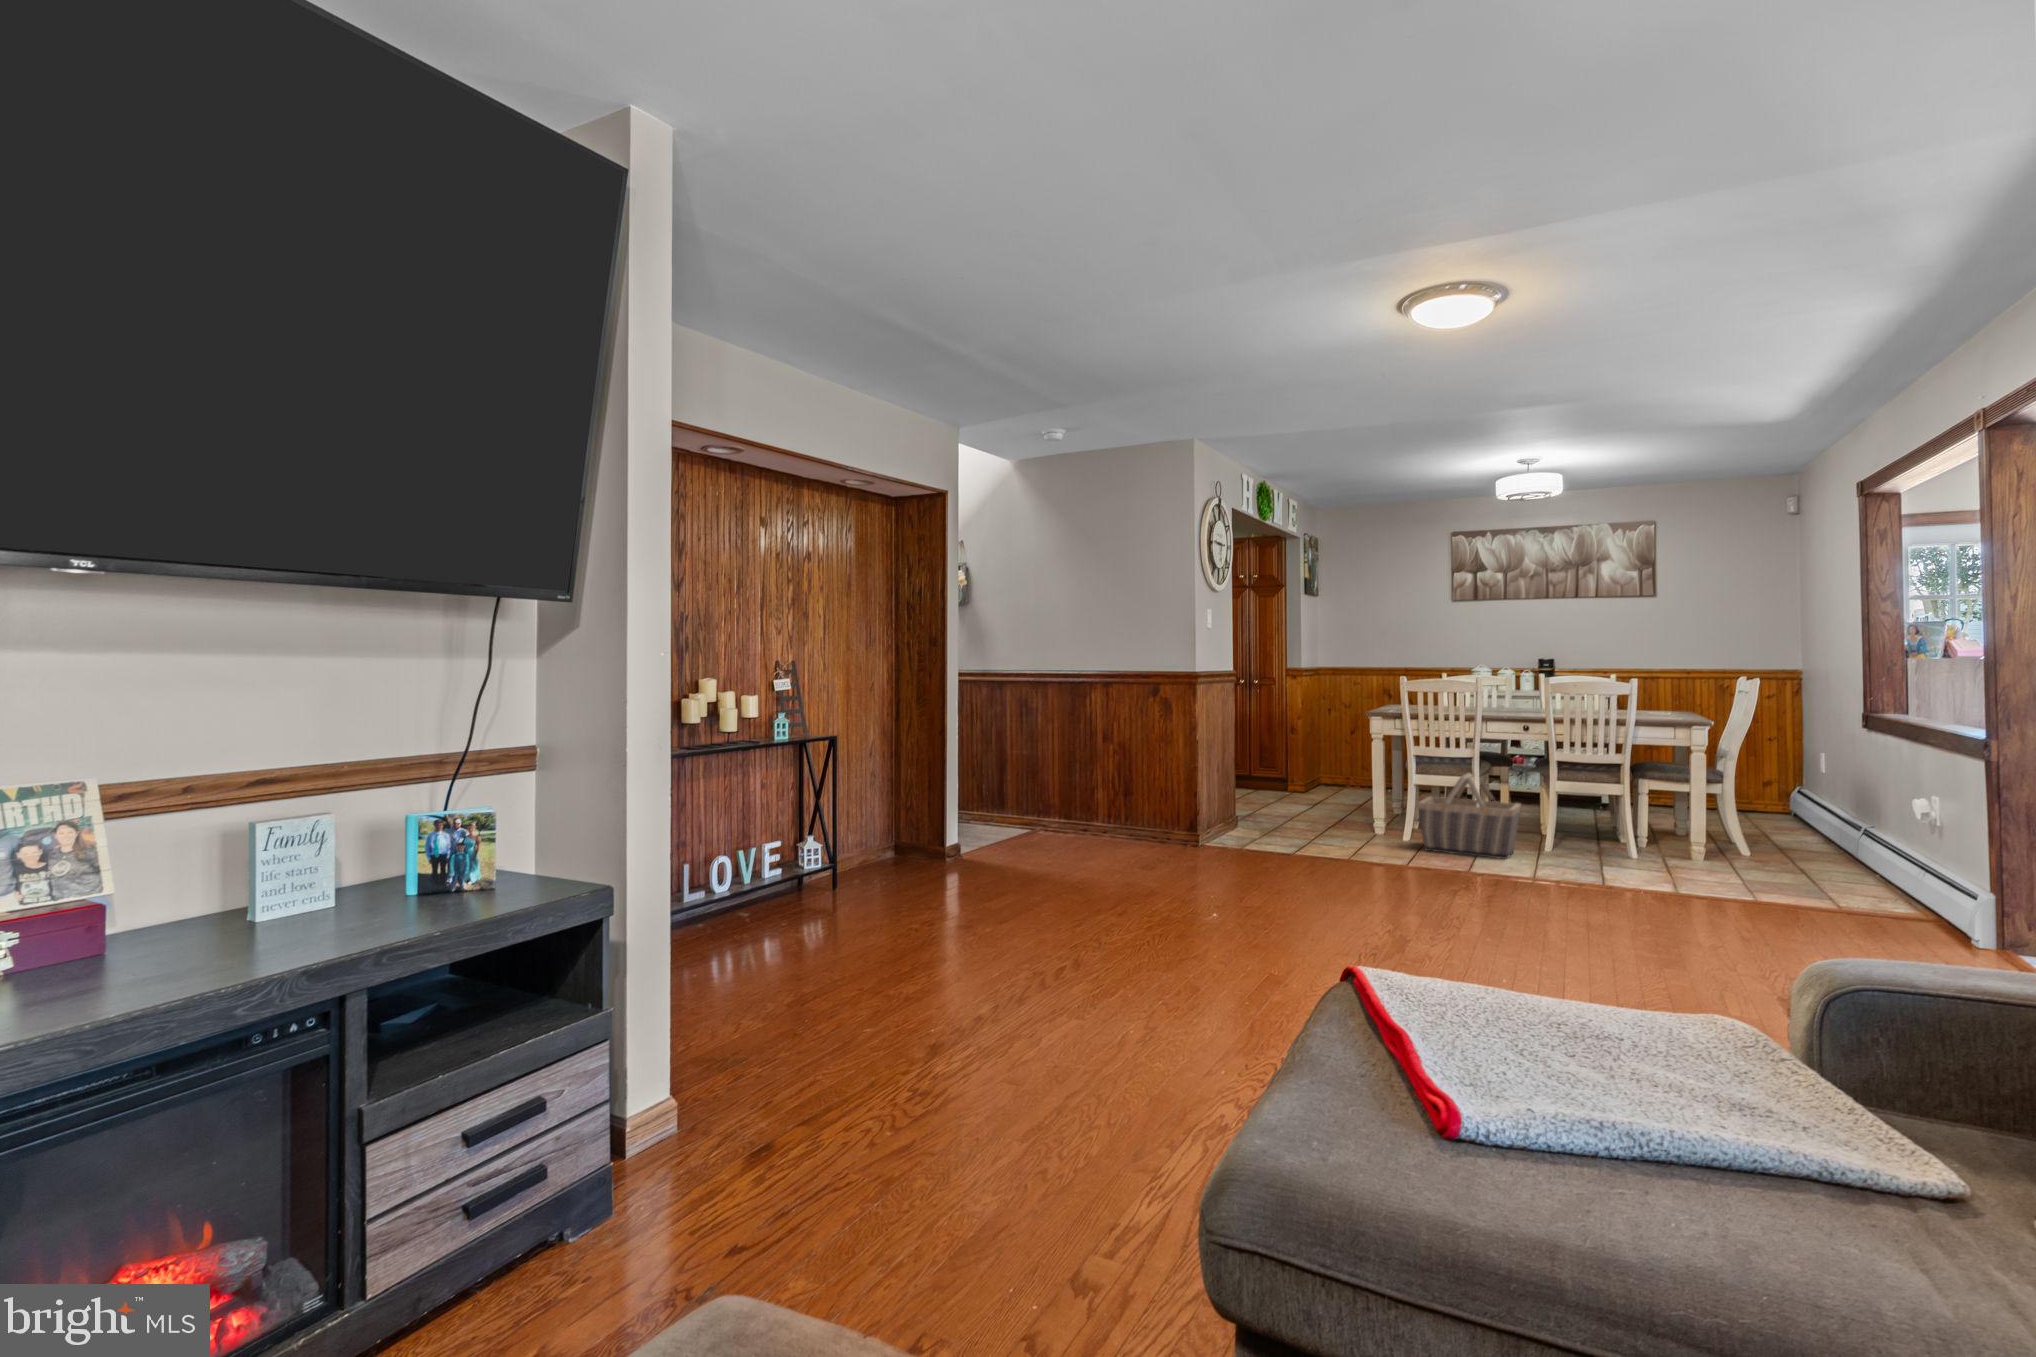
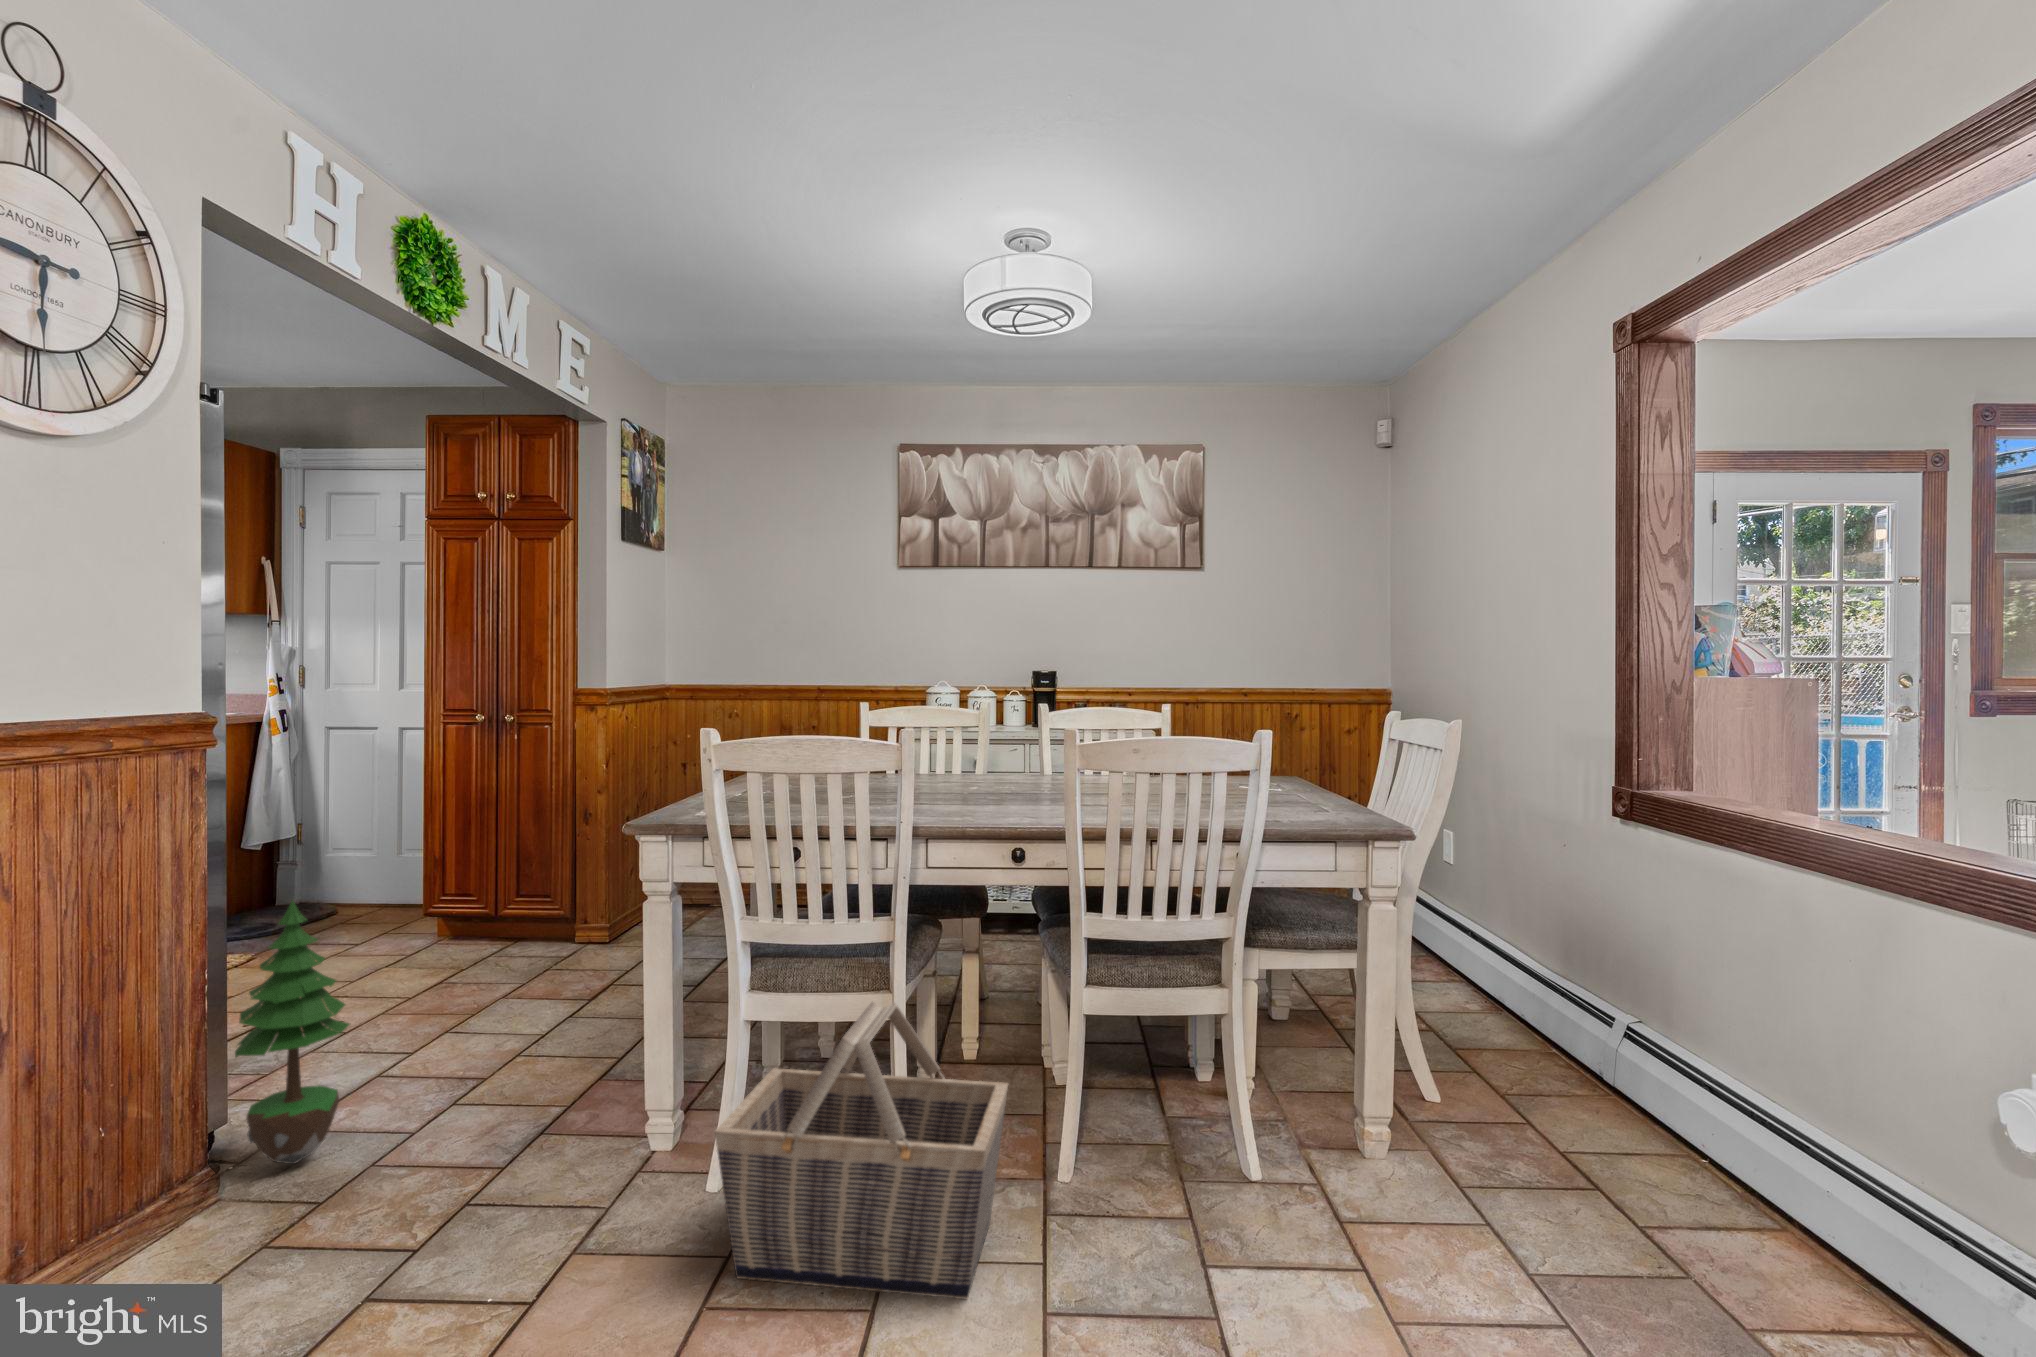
potted tree: none [1235,736,1268,825] -> present [235,900,349,1164]

